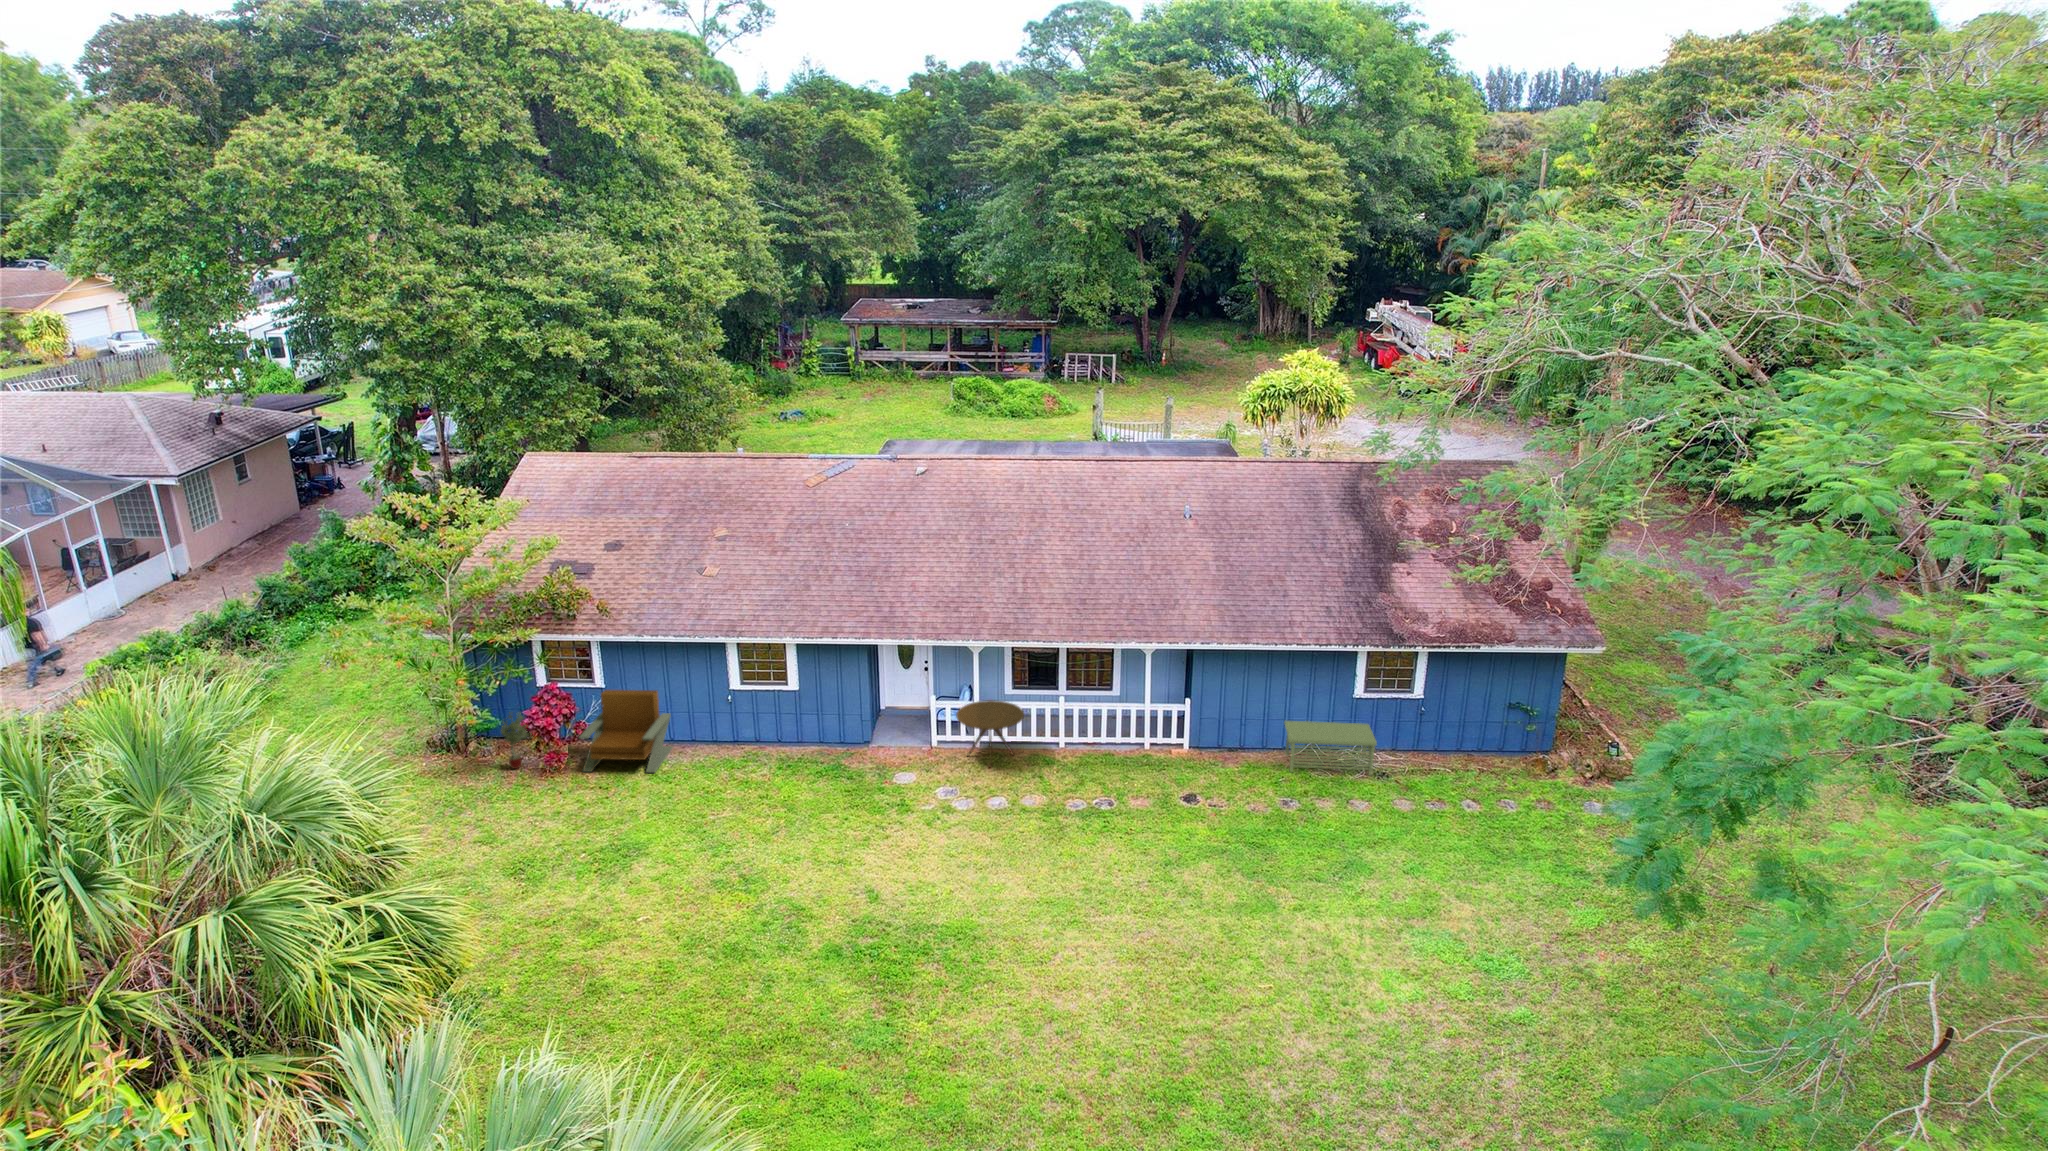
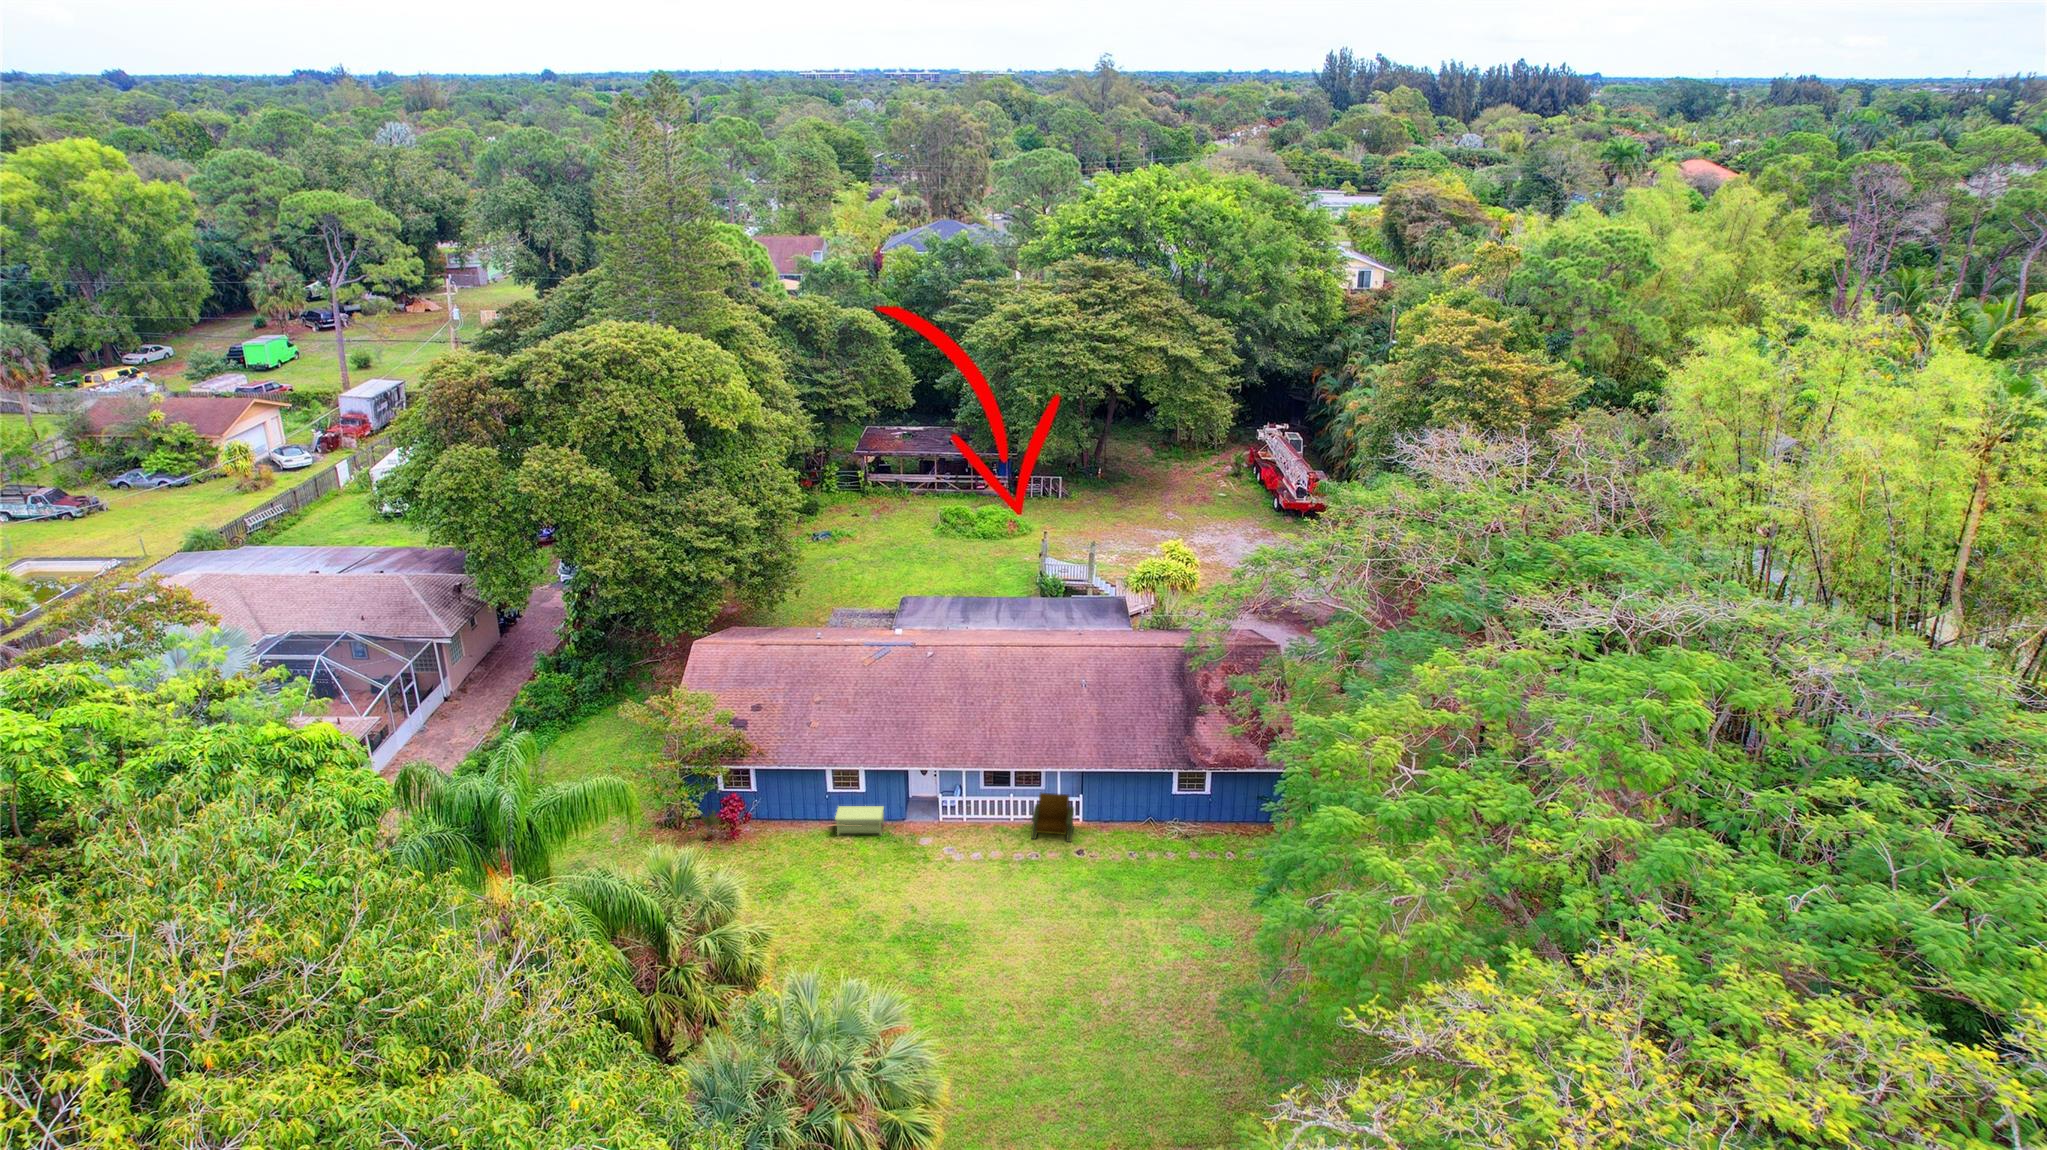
lounge chair: present [579,690,673,773] -> present [1031,793,1074,842]
round table: present [956,700,1024,756] -> none [954,797,991,836]
storage bench: present [1285,721,1377,775] -> present [835,806,884,835]

